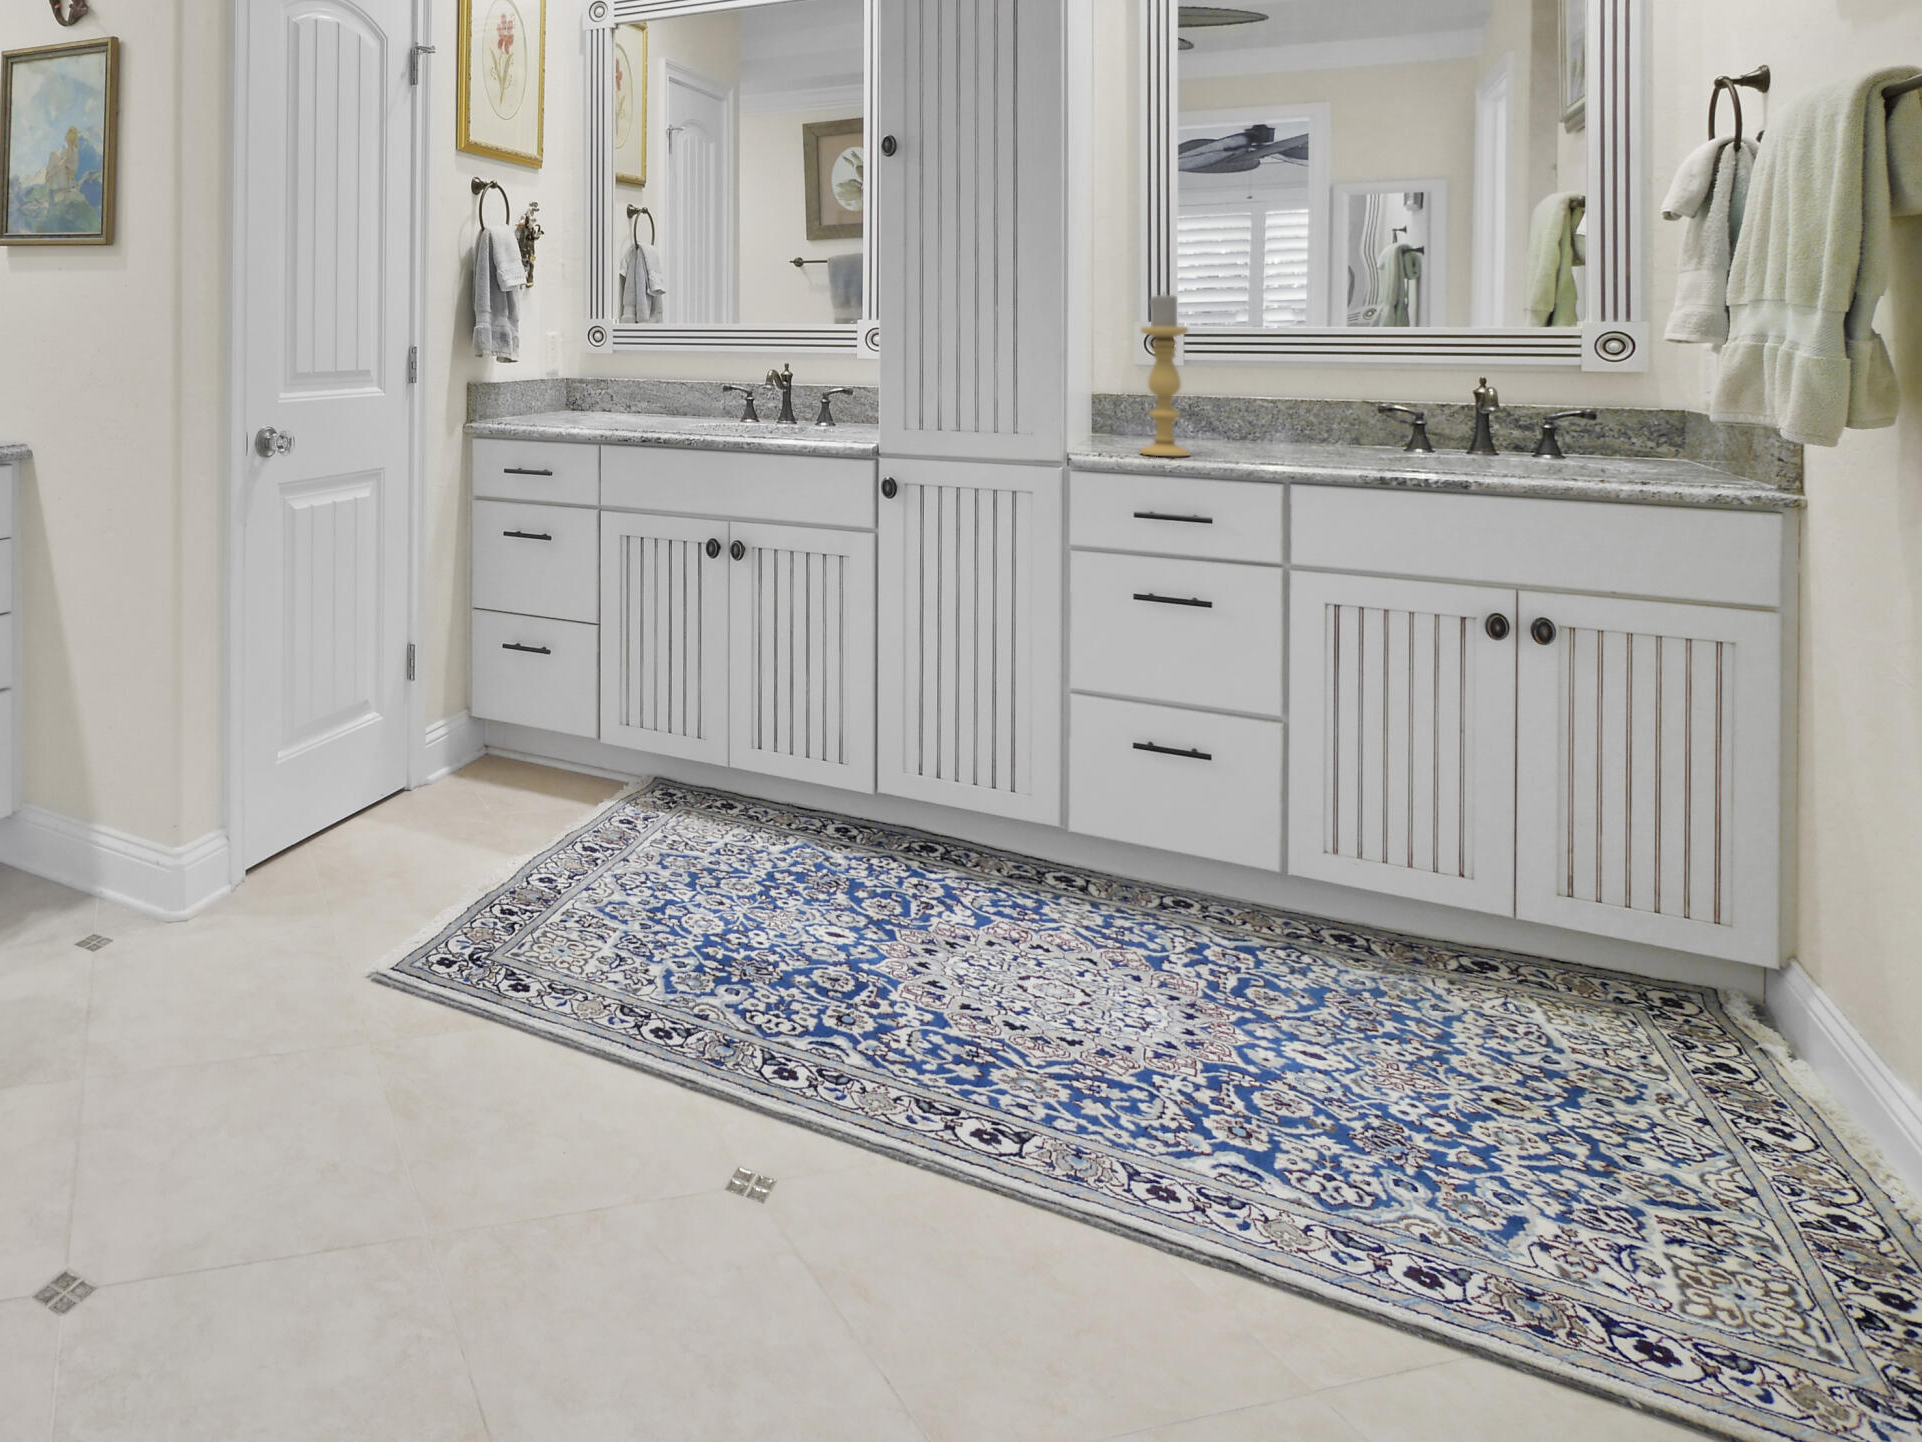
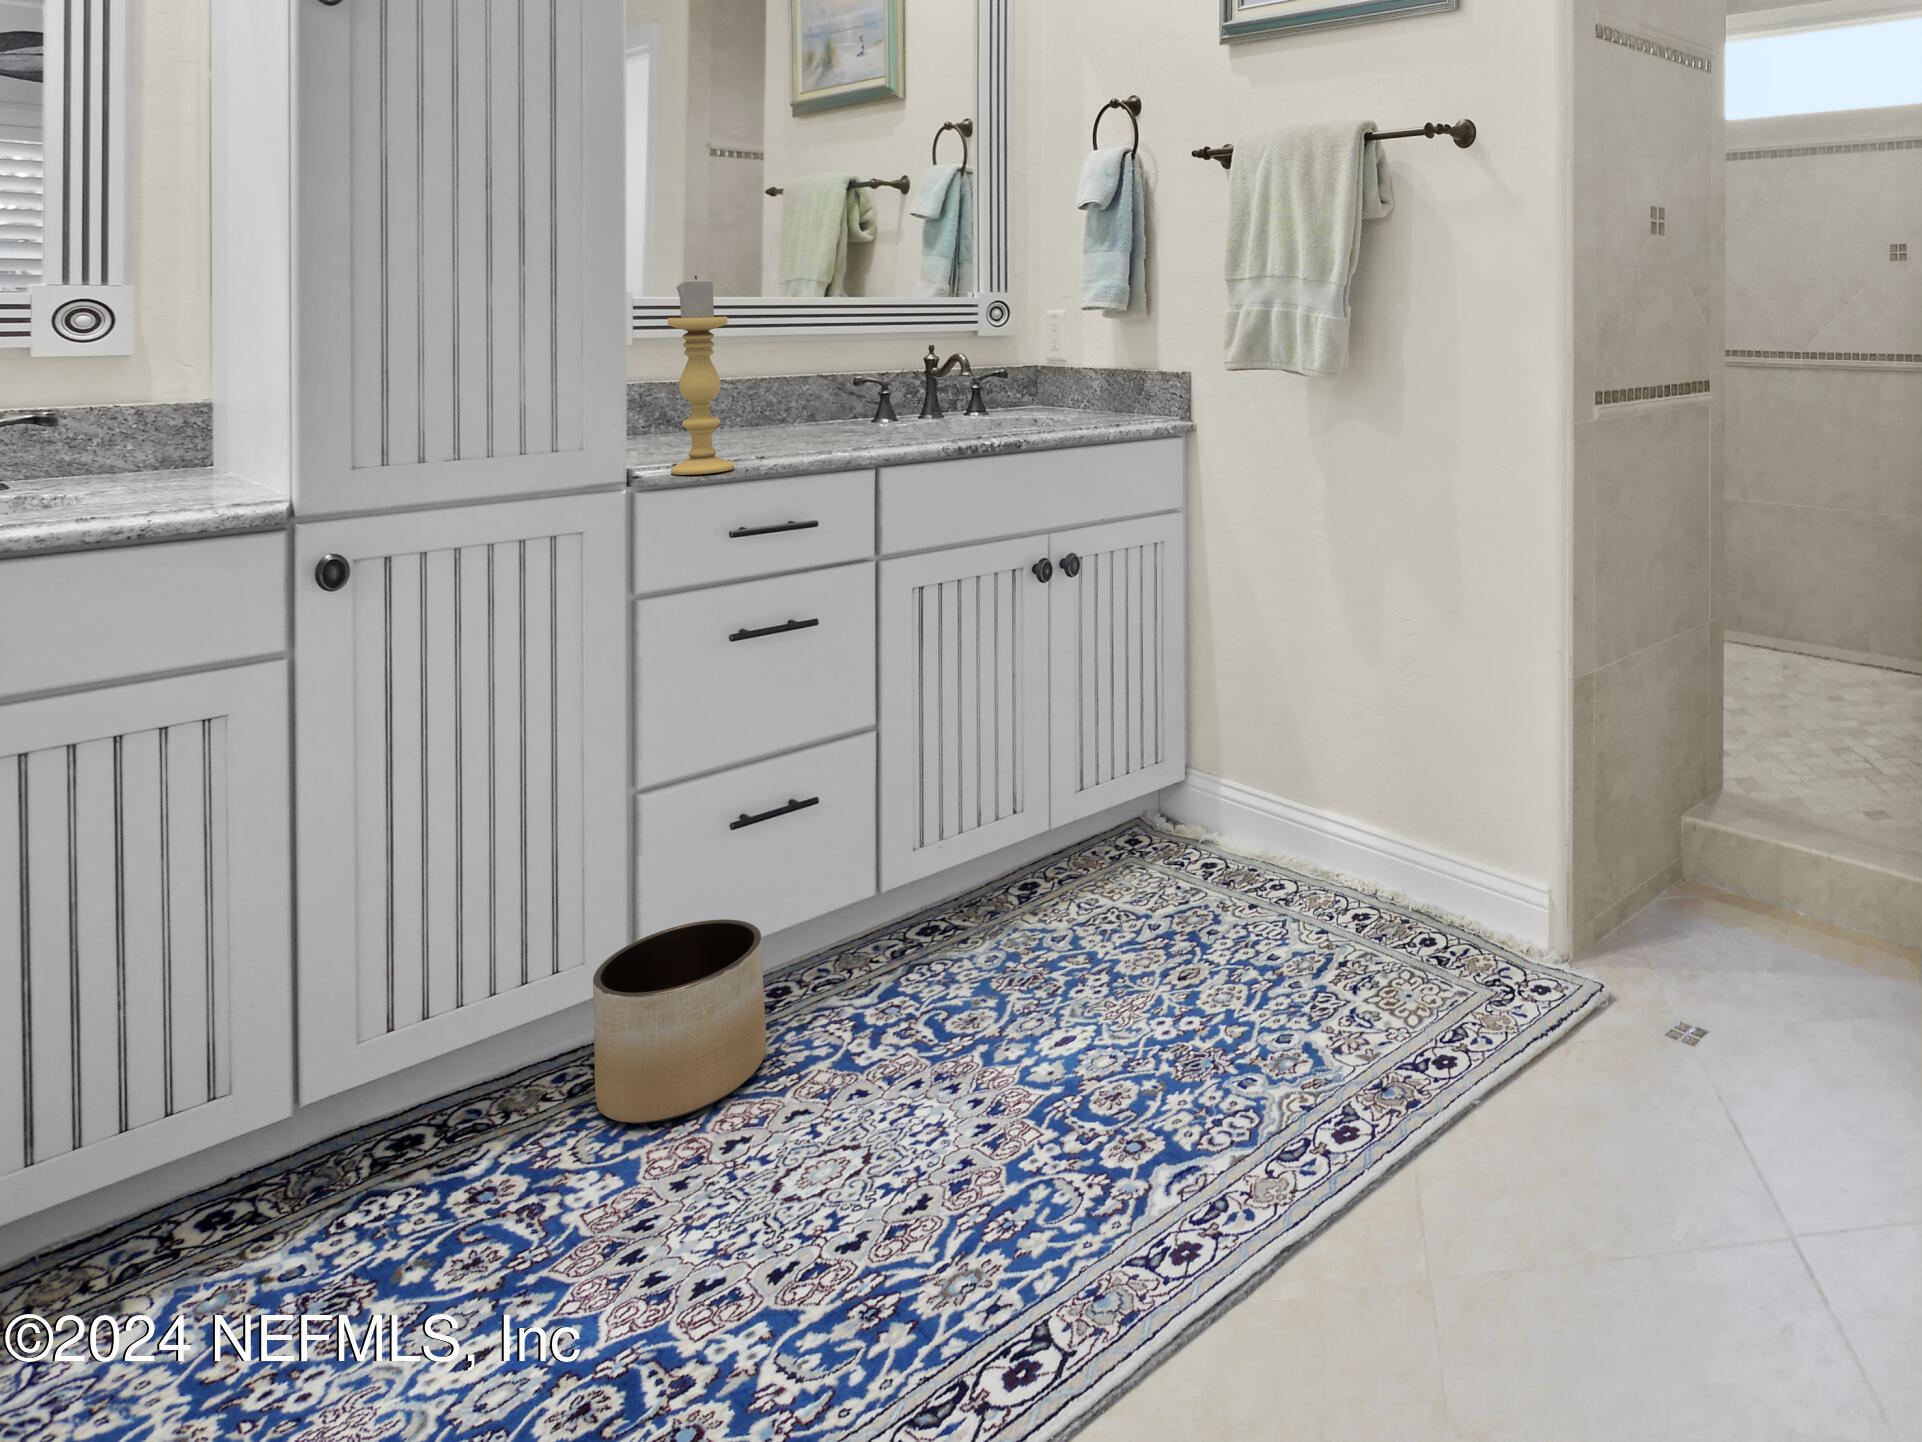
planter: none [1000,793,1119,930] -> present [593,919,766,1123]

